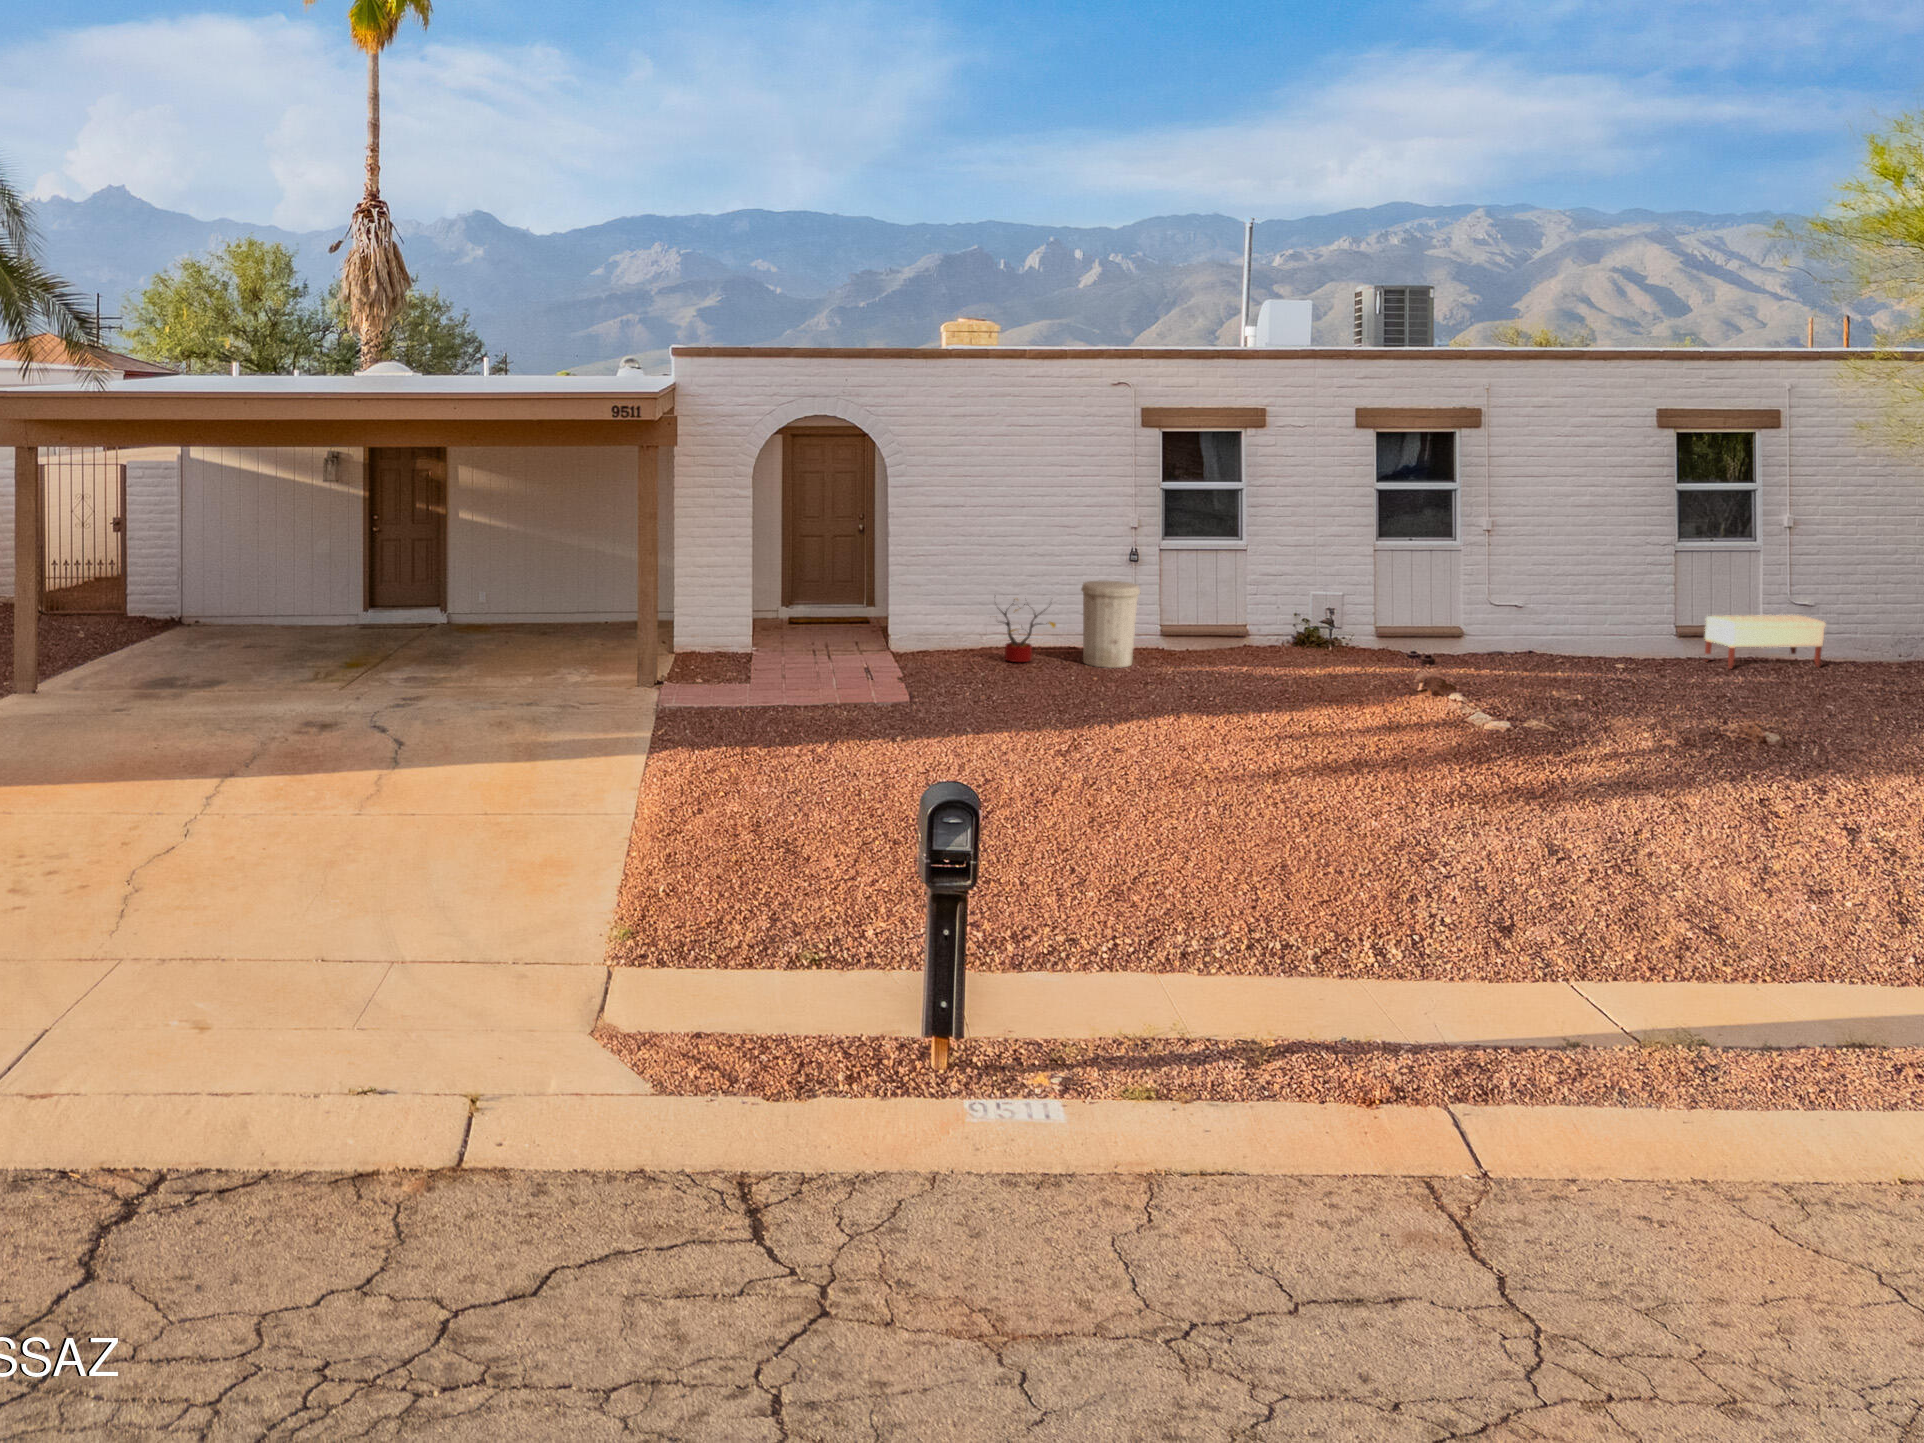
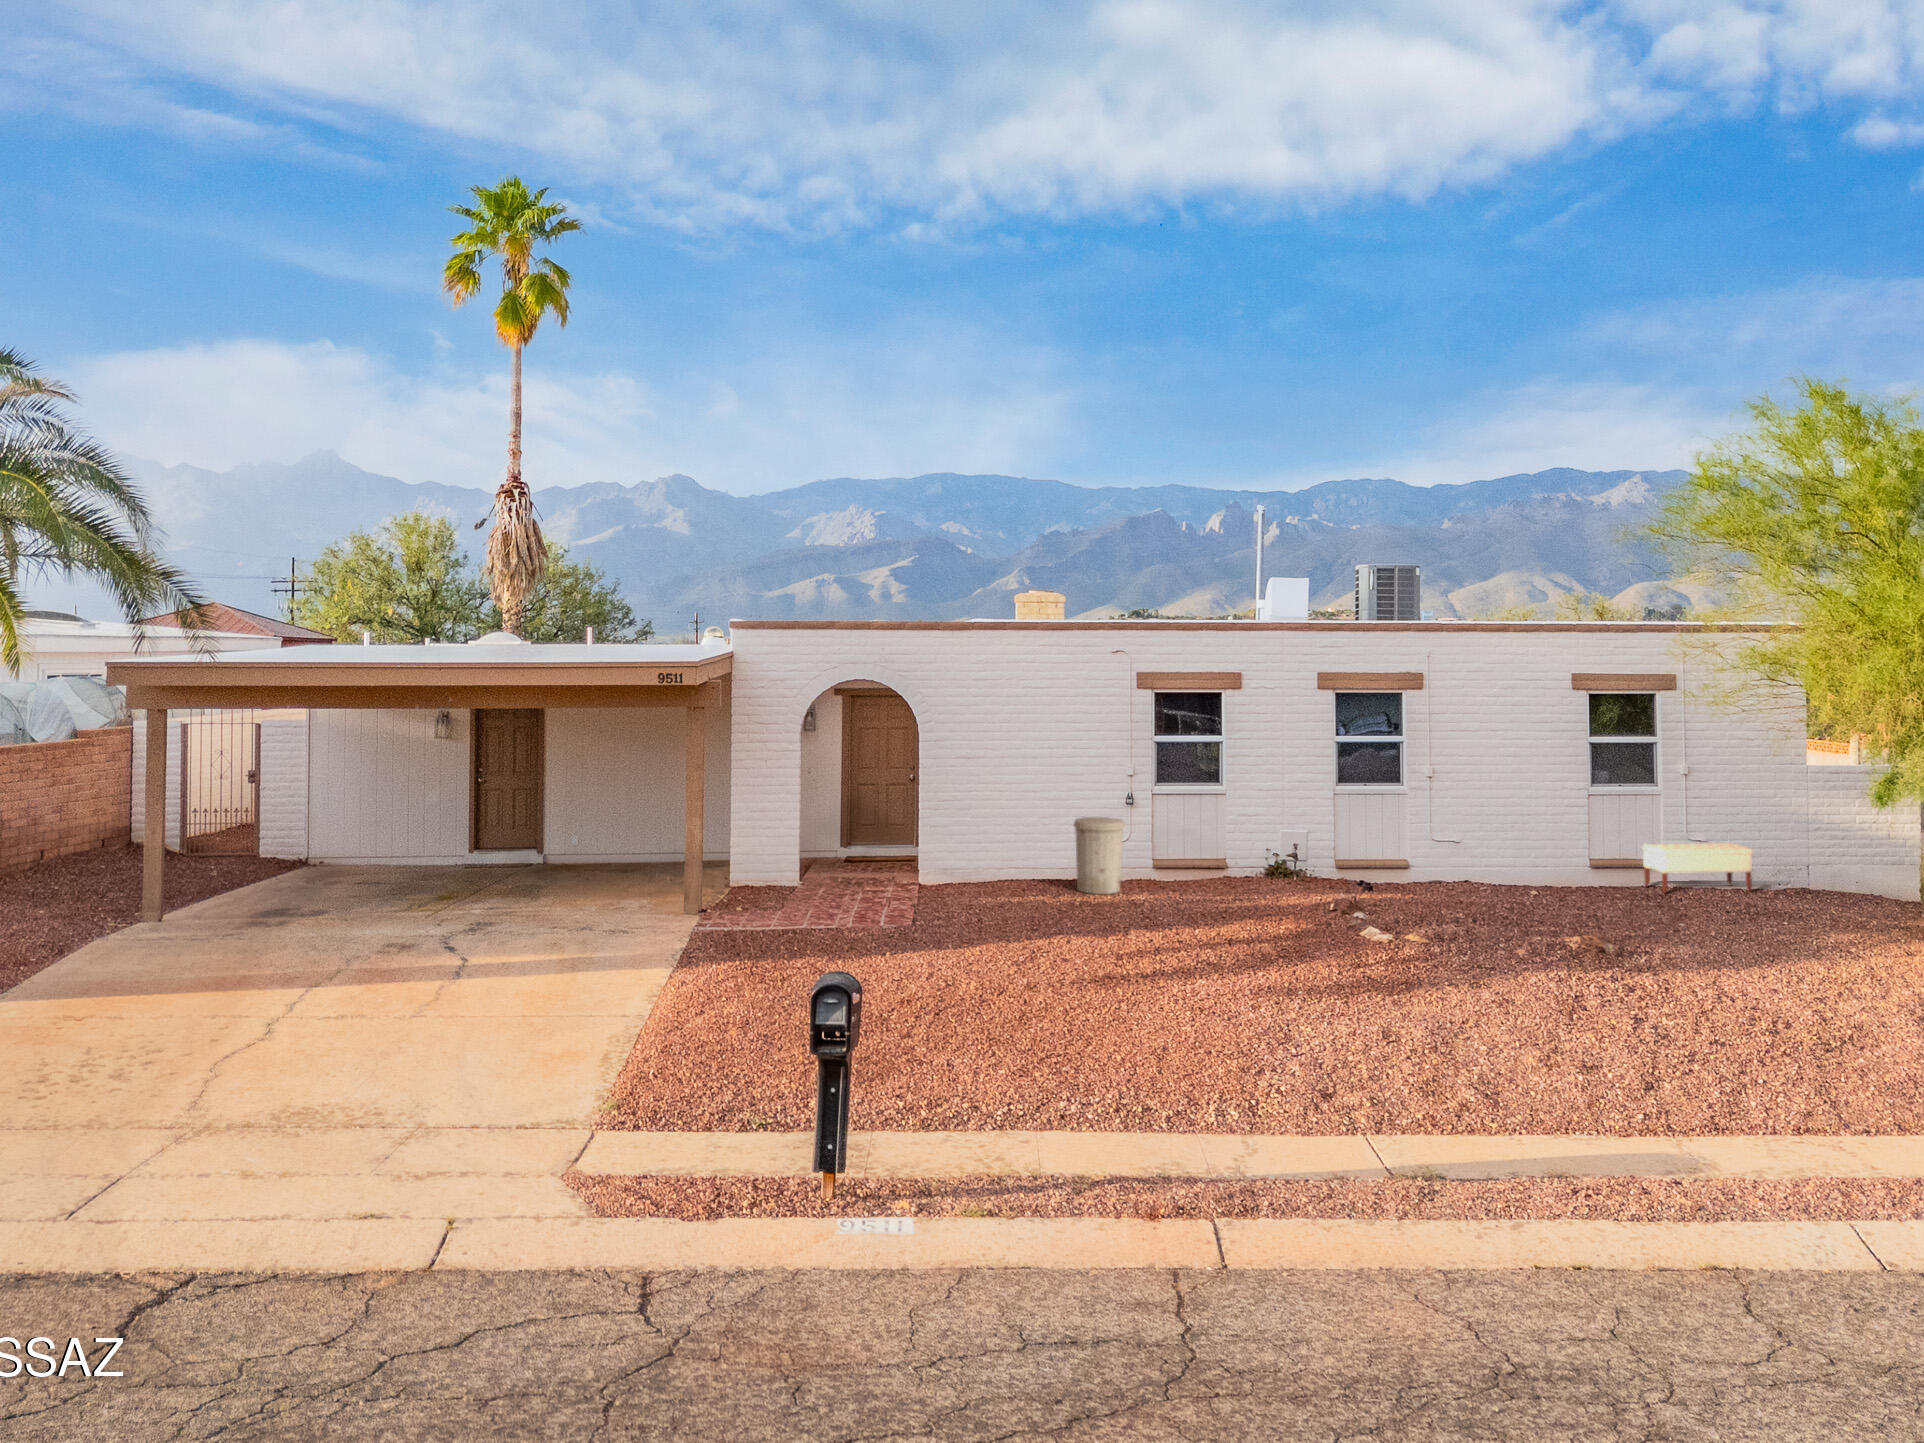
decorative plant: present [1001,599,1056,662] -> none [998,830,1052,889]

